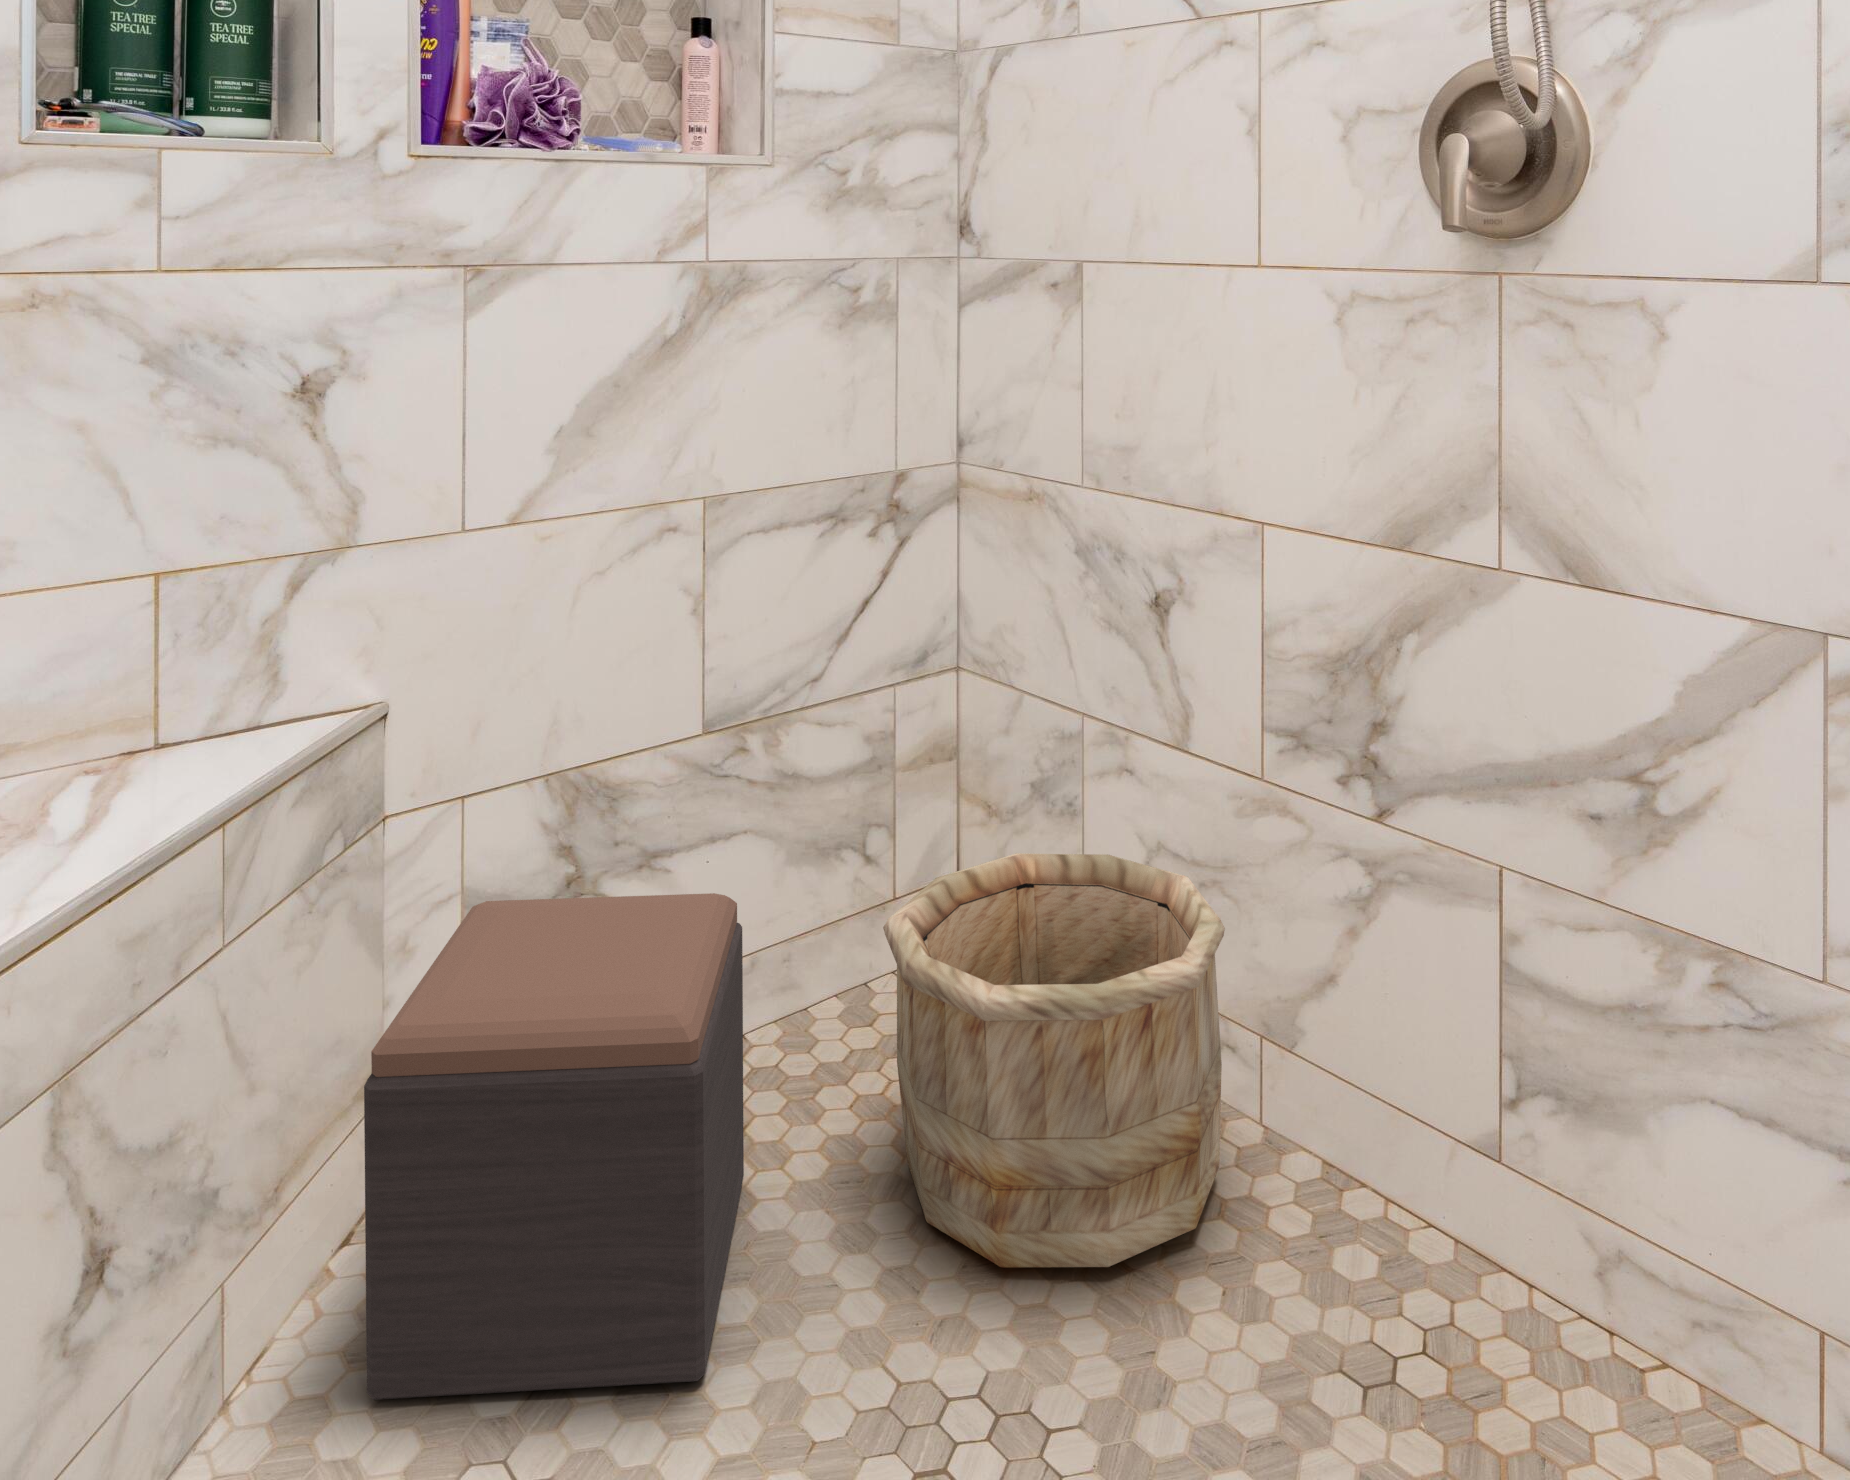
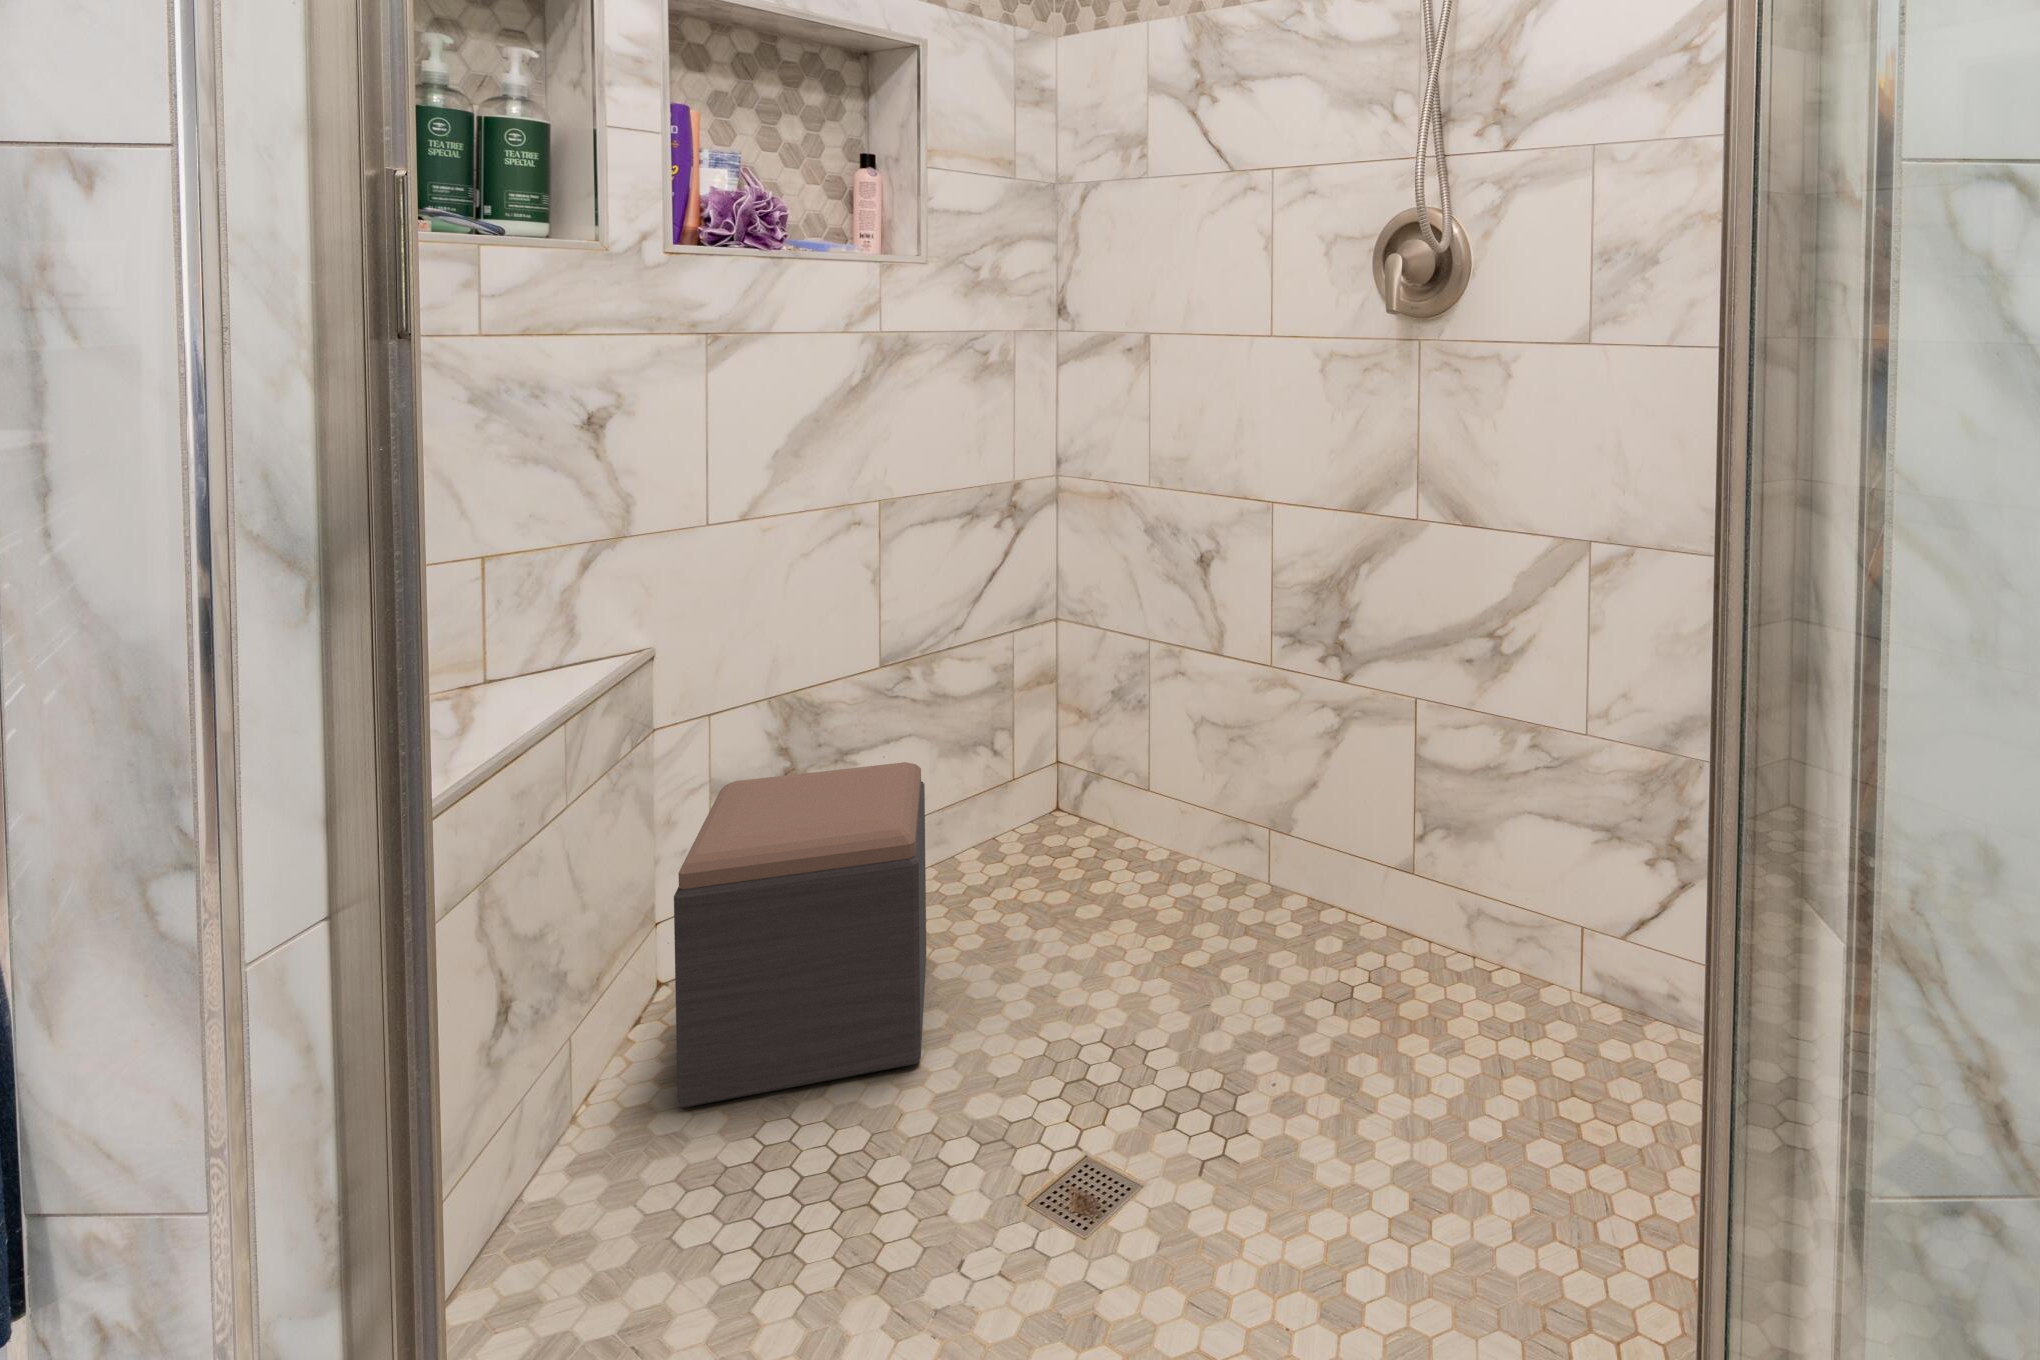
wooden bucket: present [883,853,1225,1267] -> none [1023,722,1251,978]

